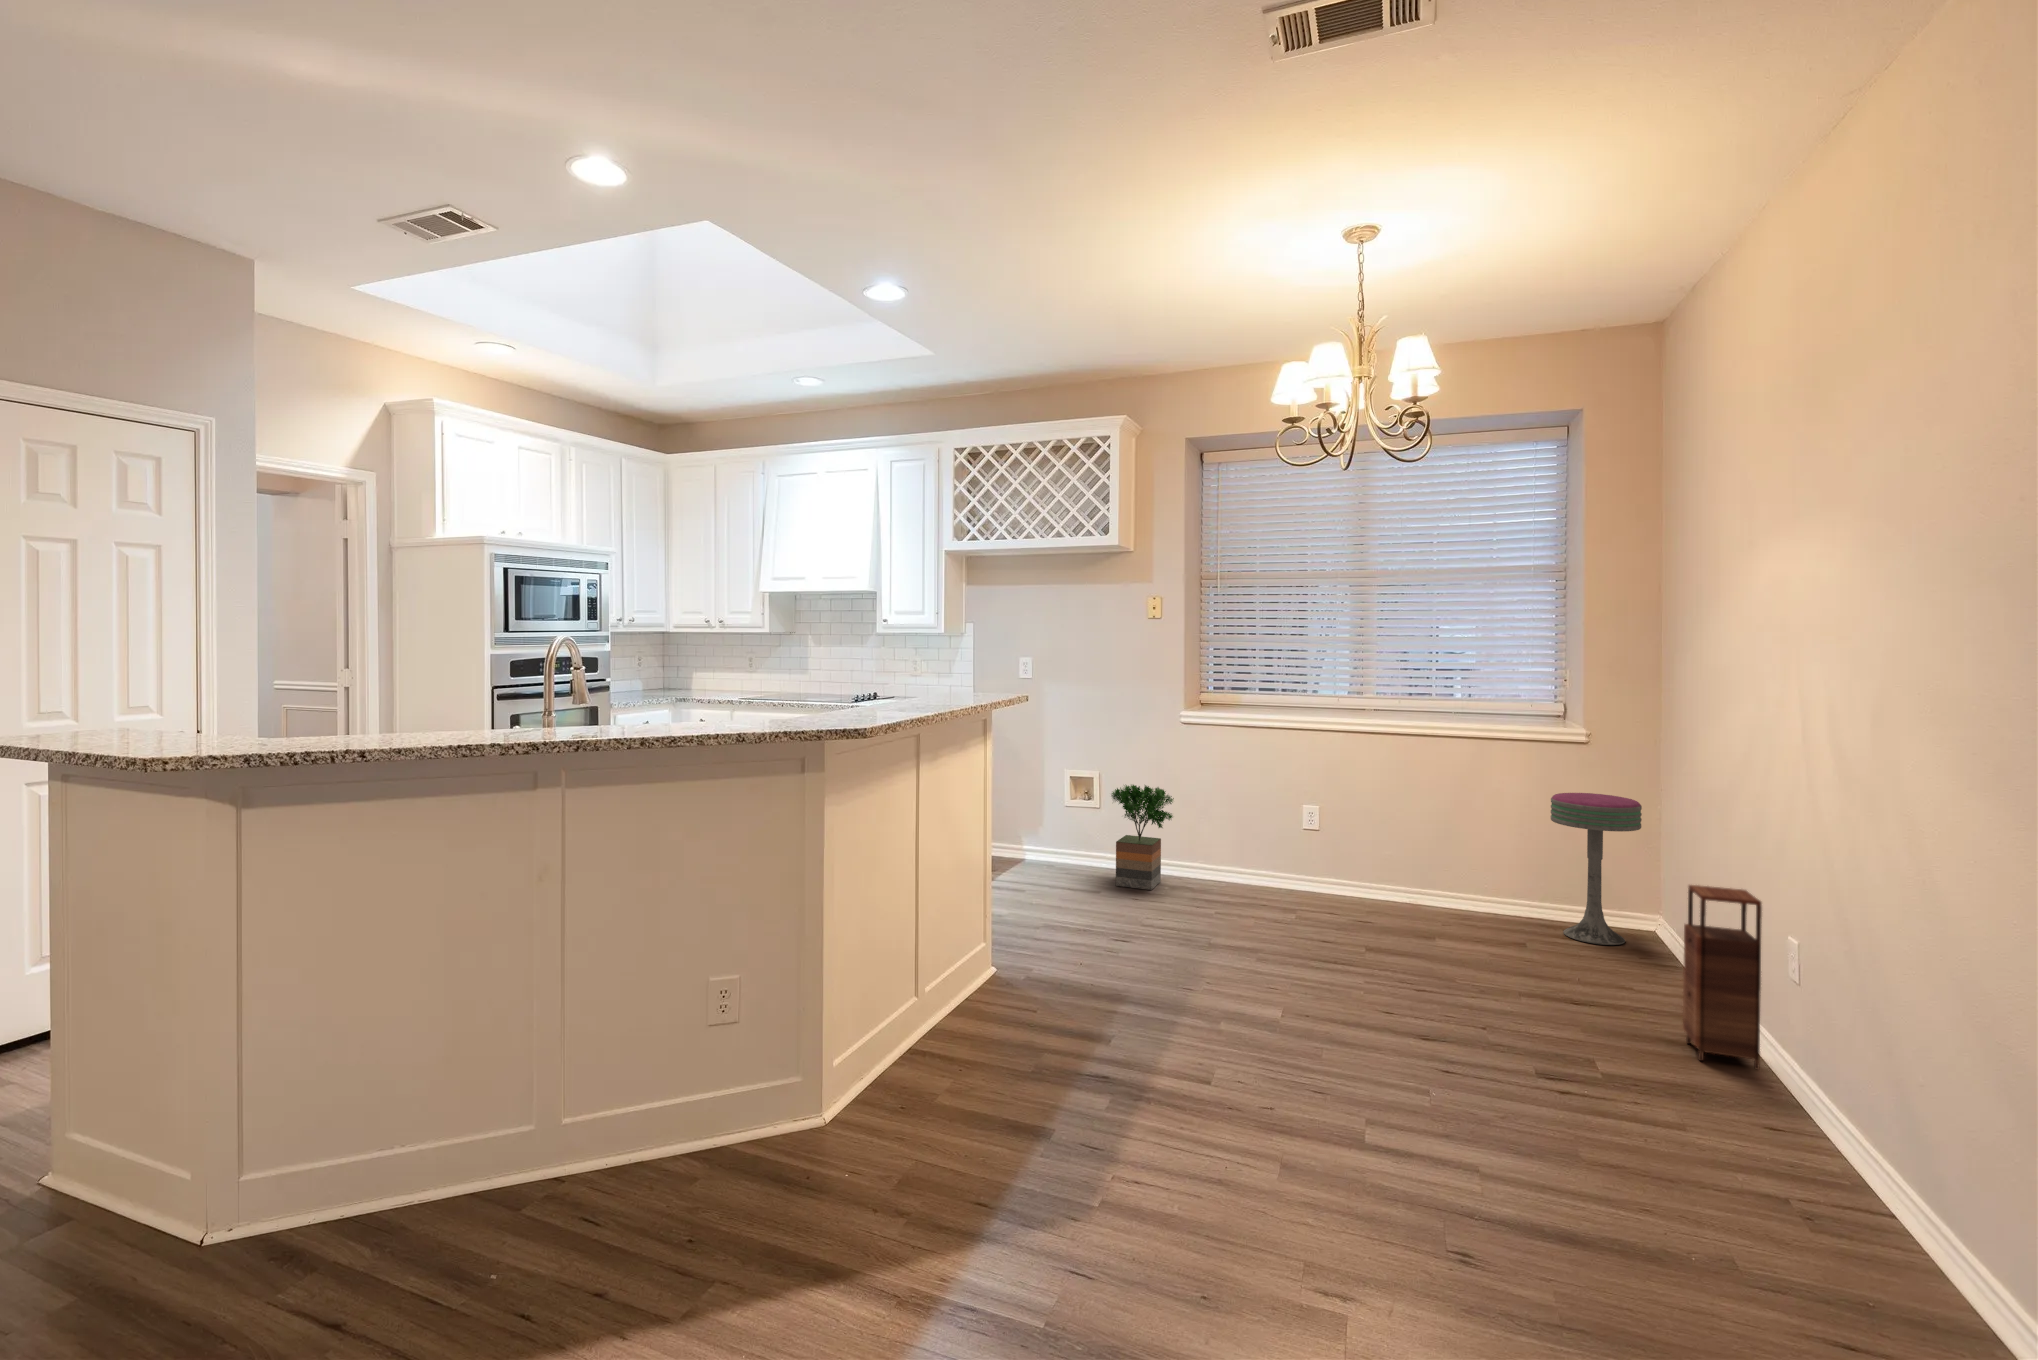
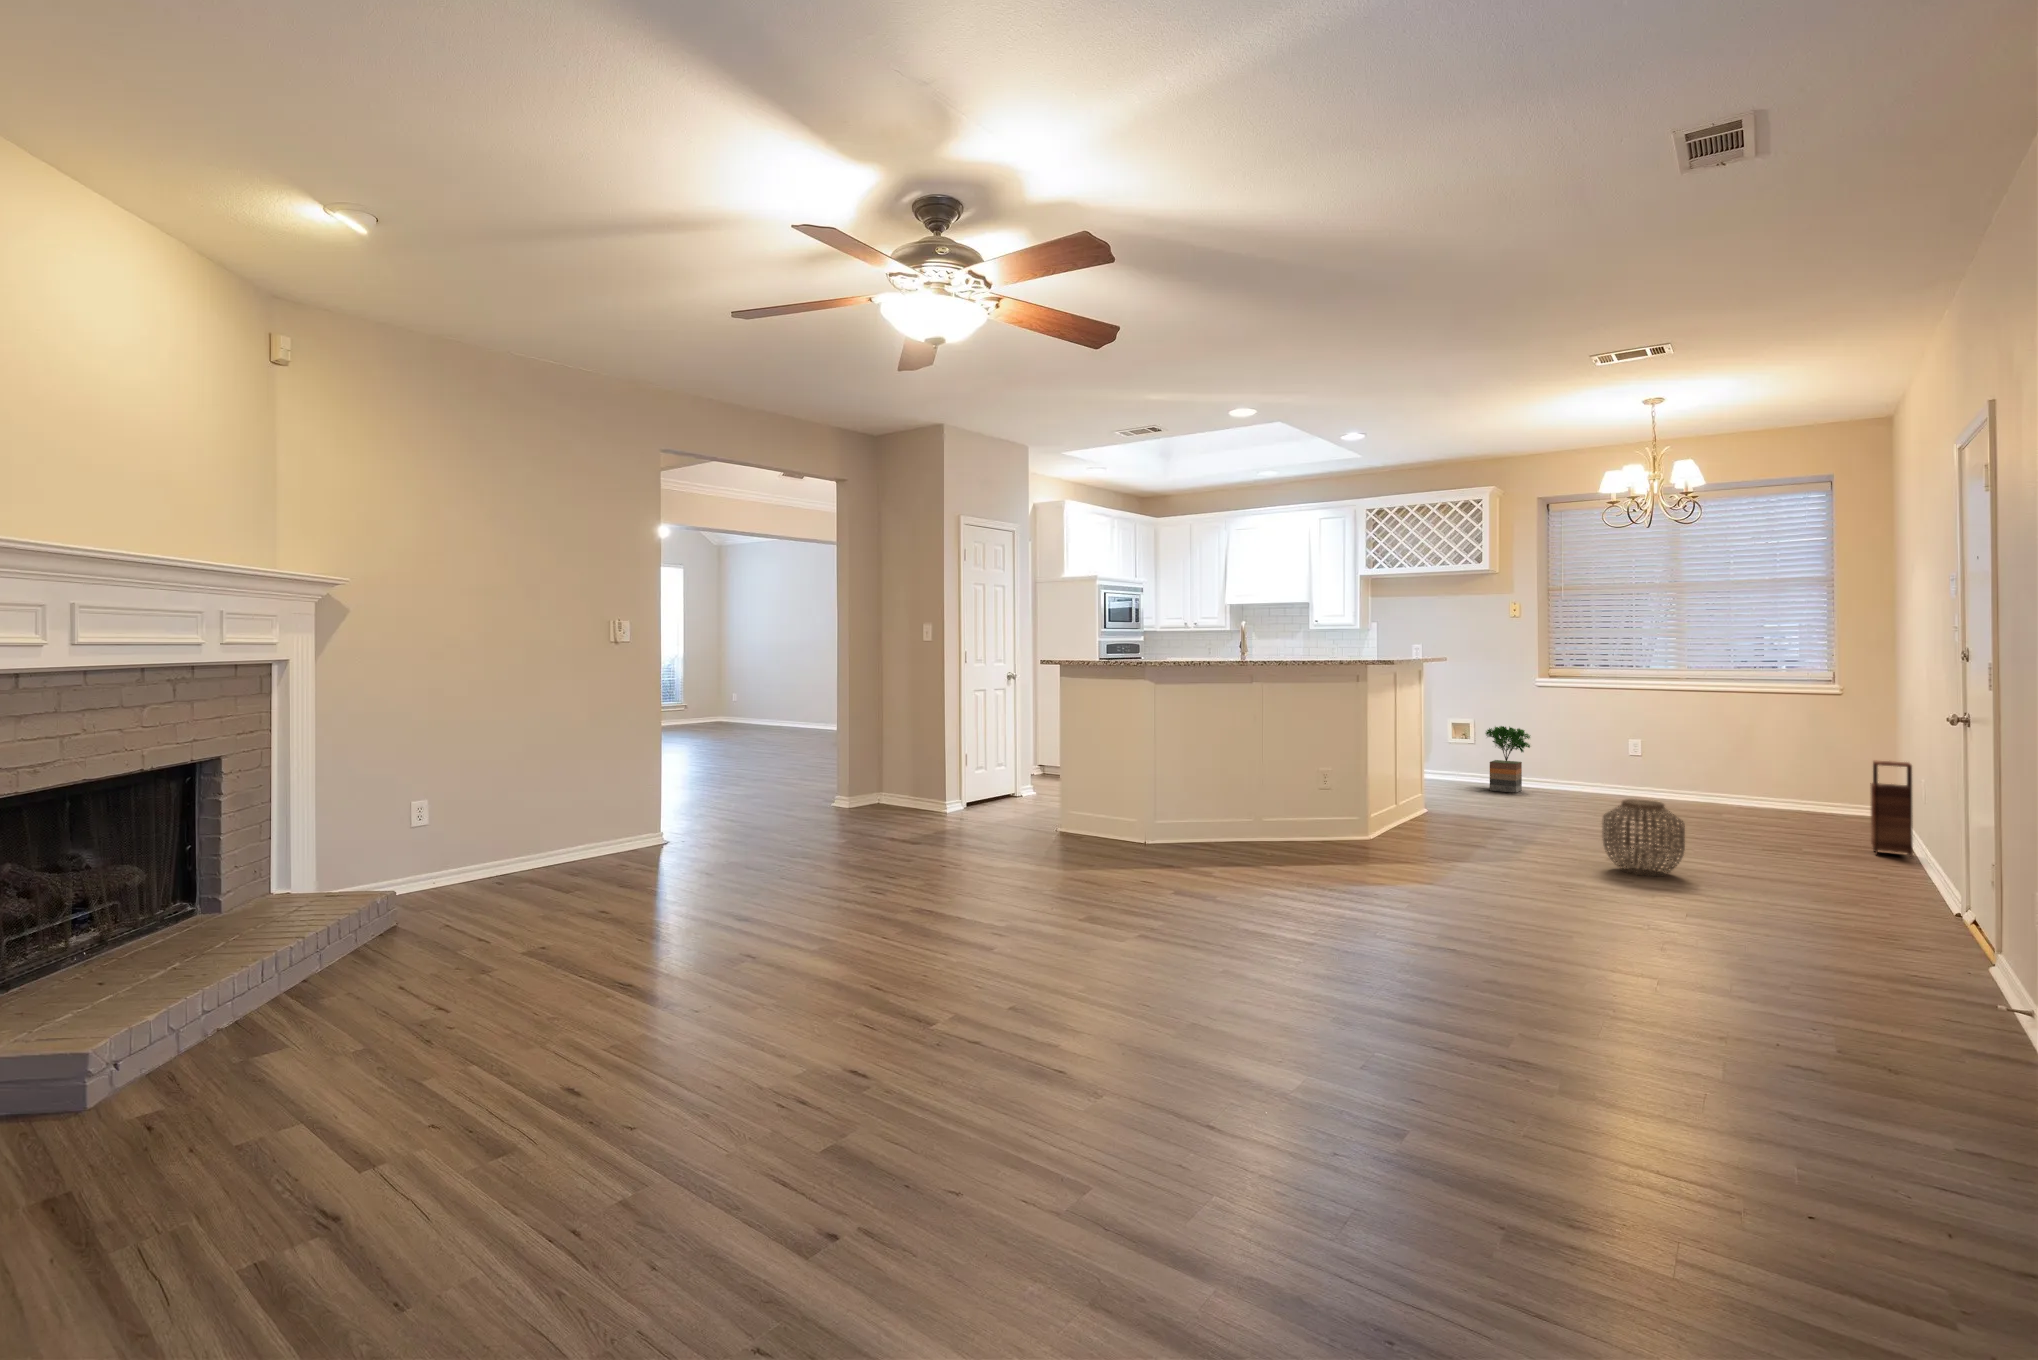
bar stool: present [1551,793,1642,945] -> none [1811,728,1878,824]
woven basket: none [1272,1049,1440,1250] -> present [1602,799,1685,876]

